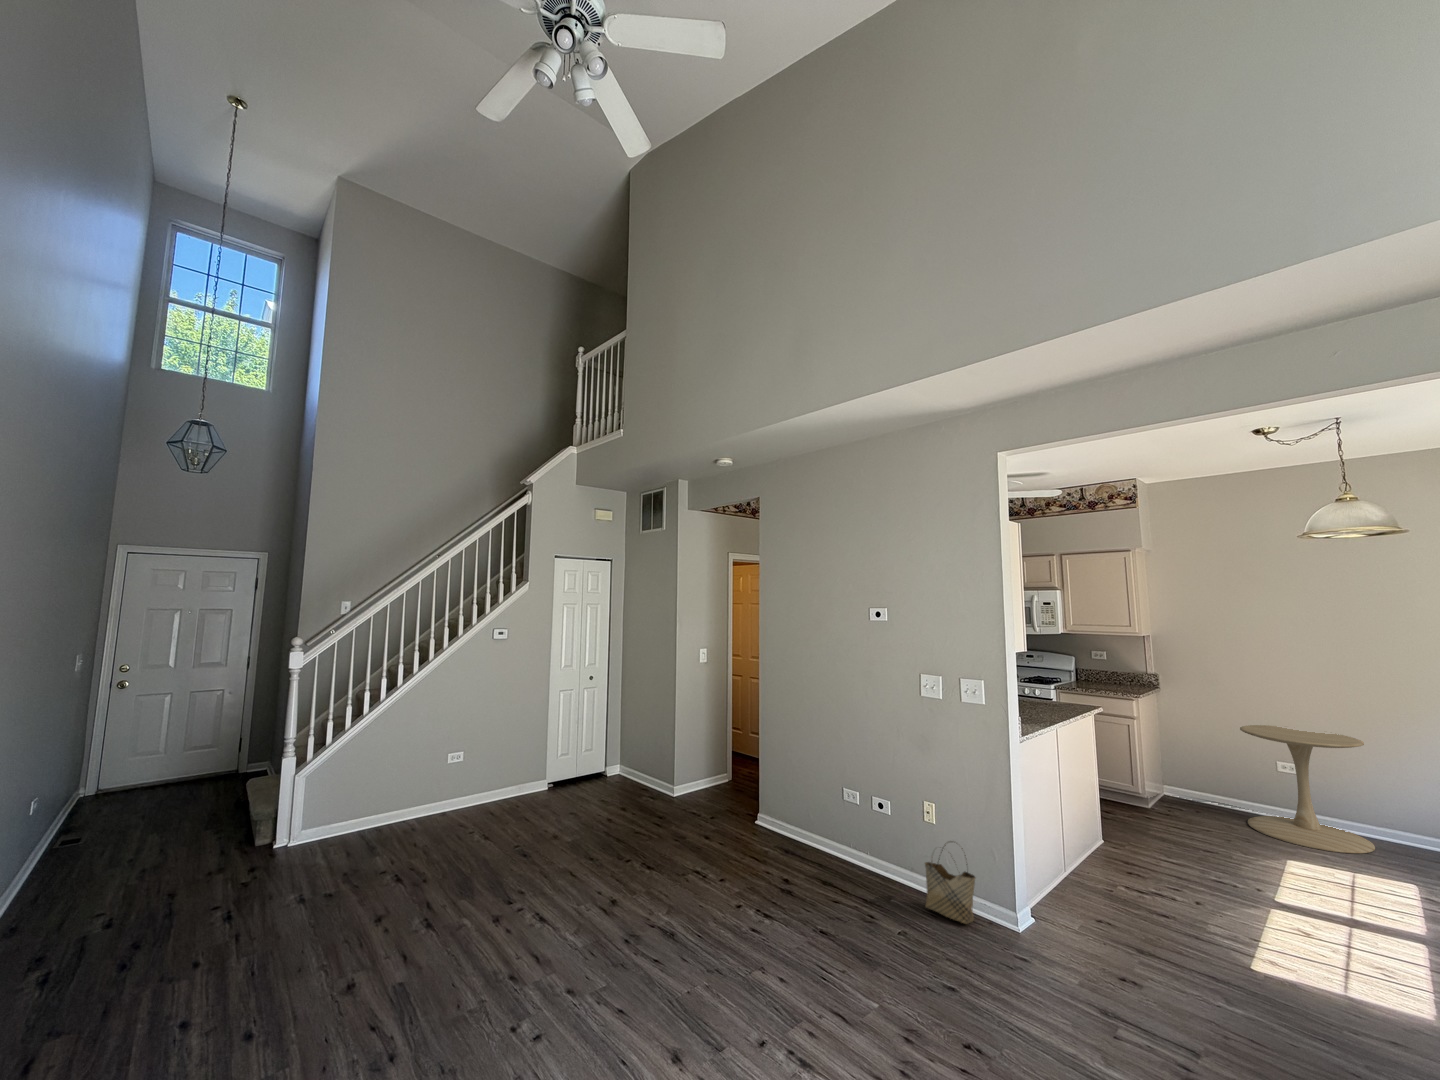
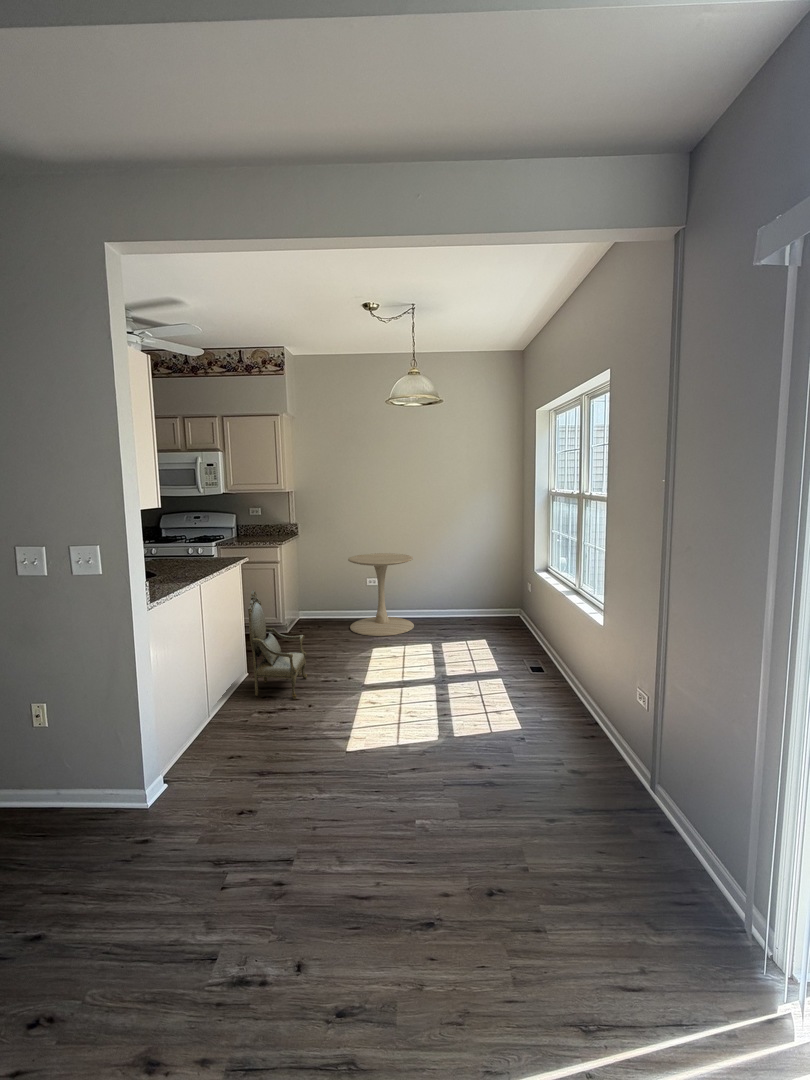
armchair: none [1107,717,1187,887] -> present [248,590,307,699]
woven basket: present [925,841,975,924] -> none [30,738,96,827]

